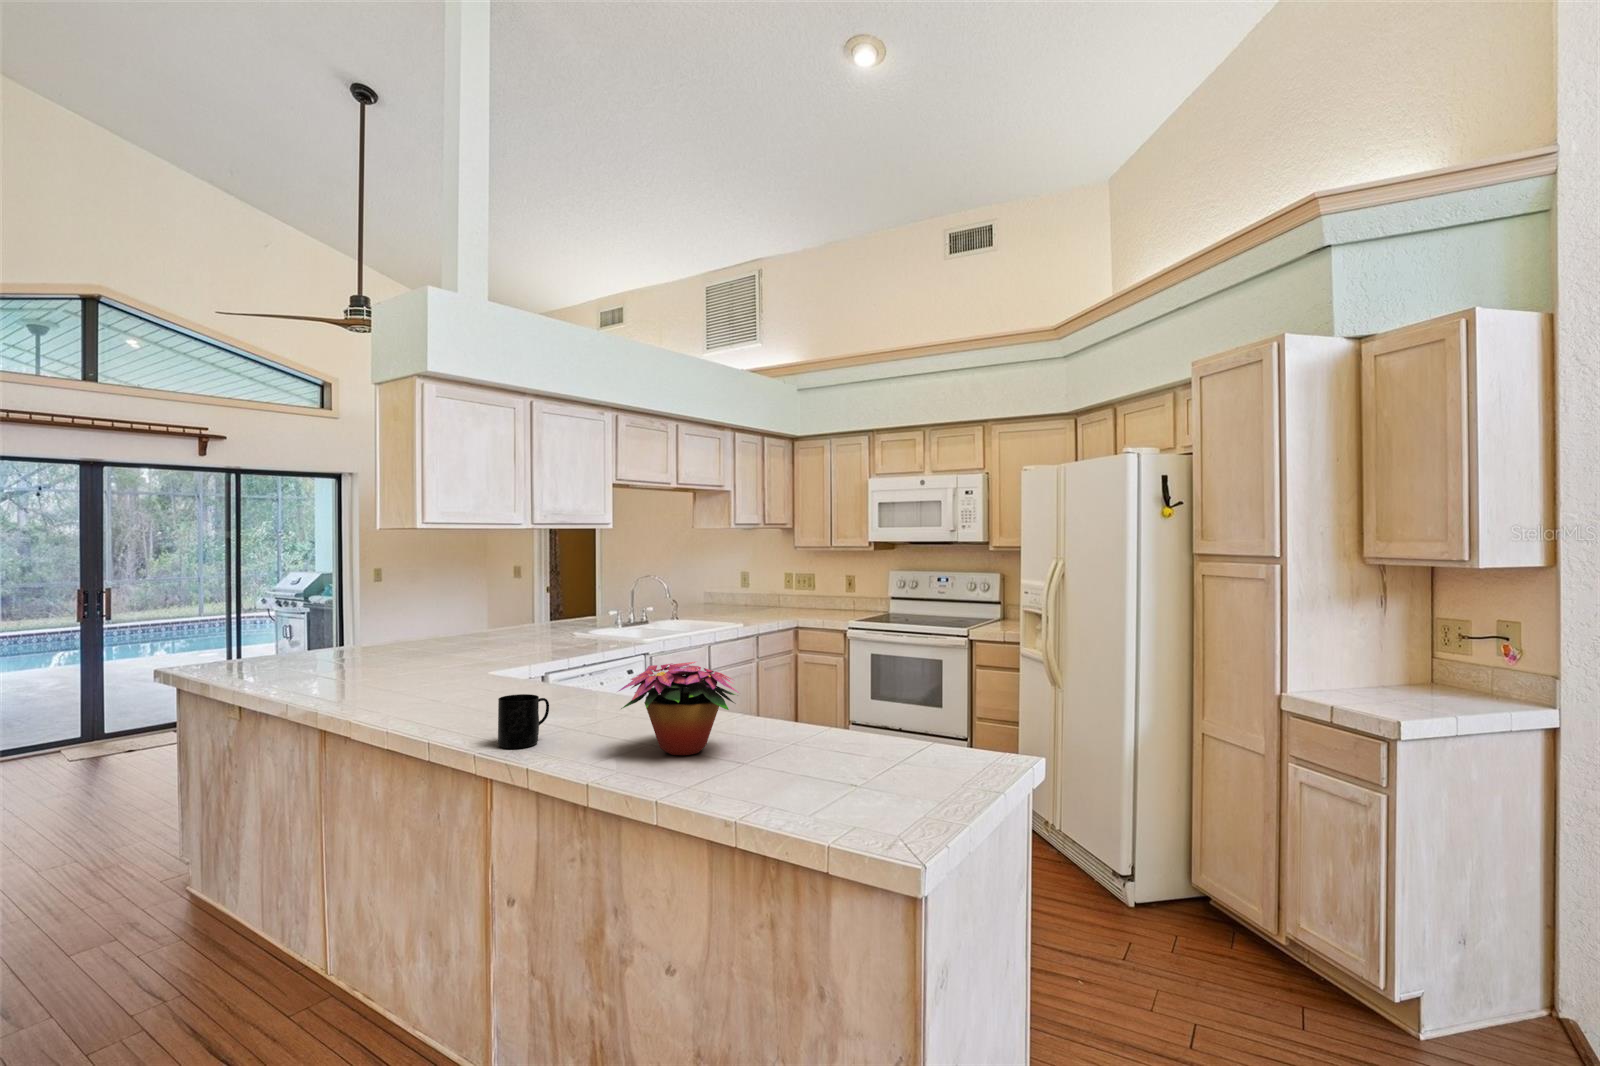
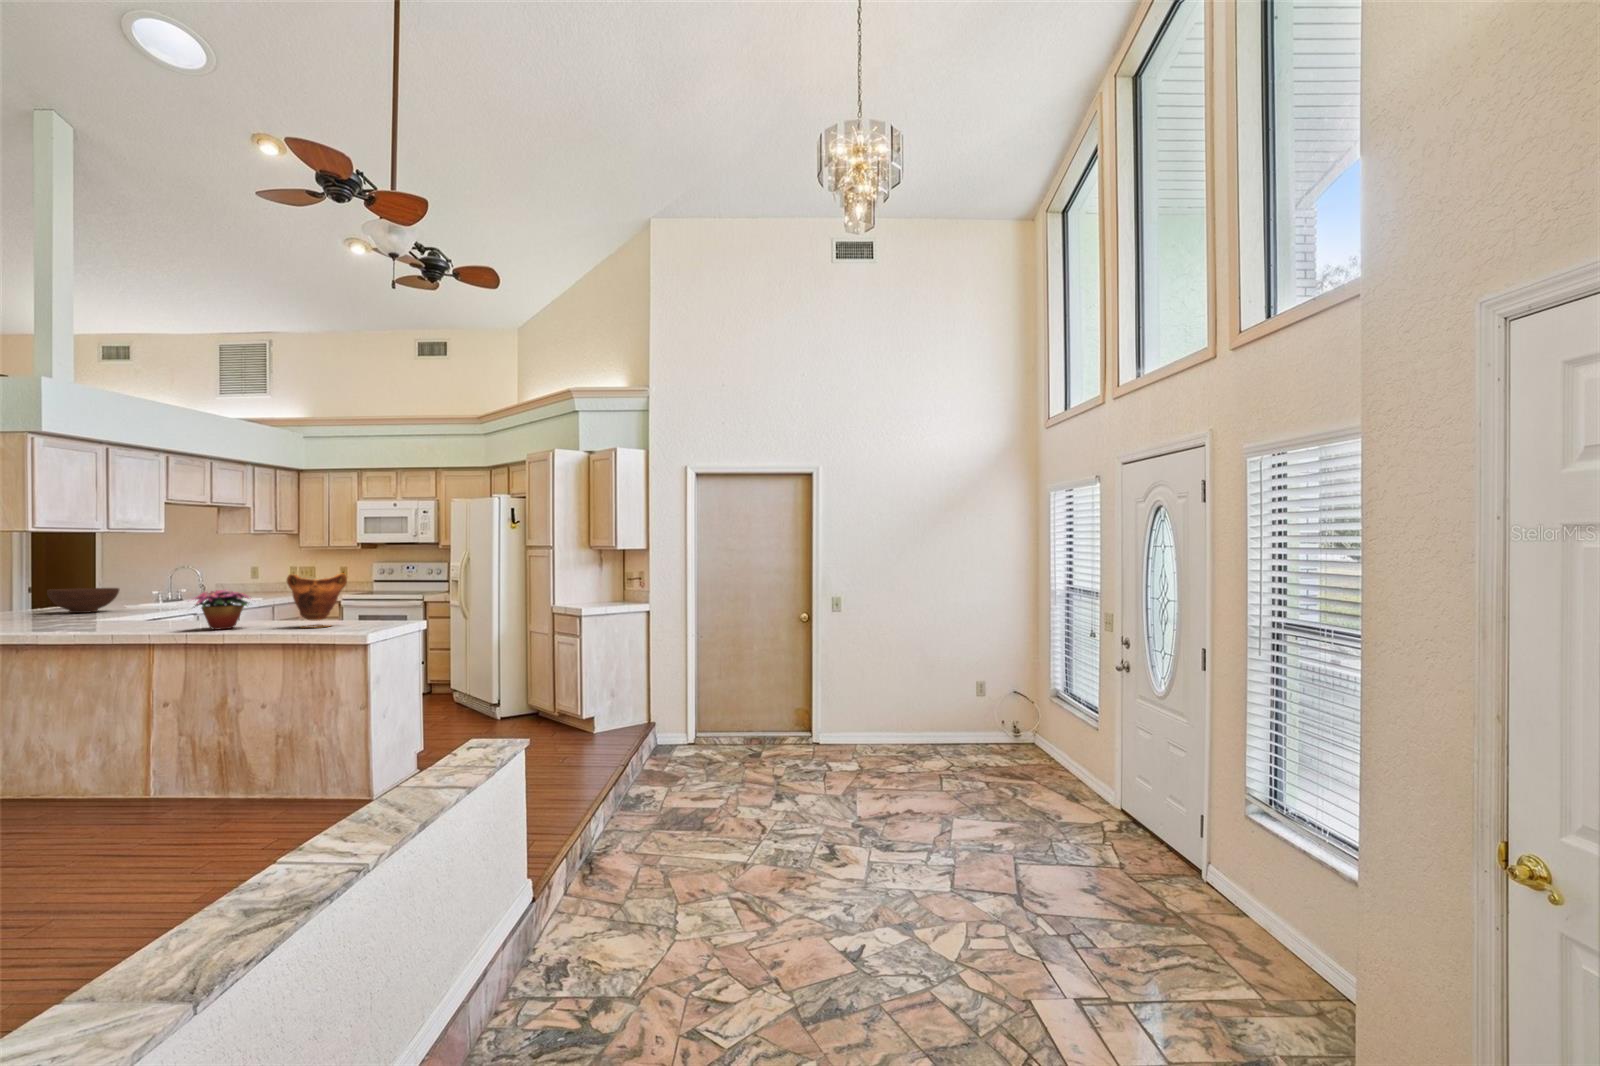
fruit bowl: none [518,606,592,643] -> present [47,588,119,613]
vase: none [801,638,929,786] -> present [287,574,347,628]
mug: present [498,694,549,748] -> none [106,610,138,634]

